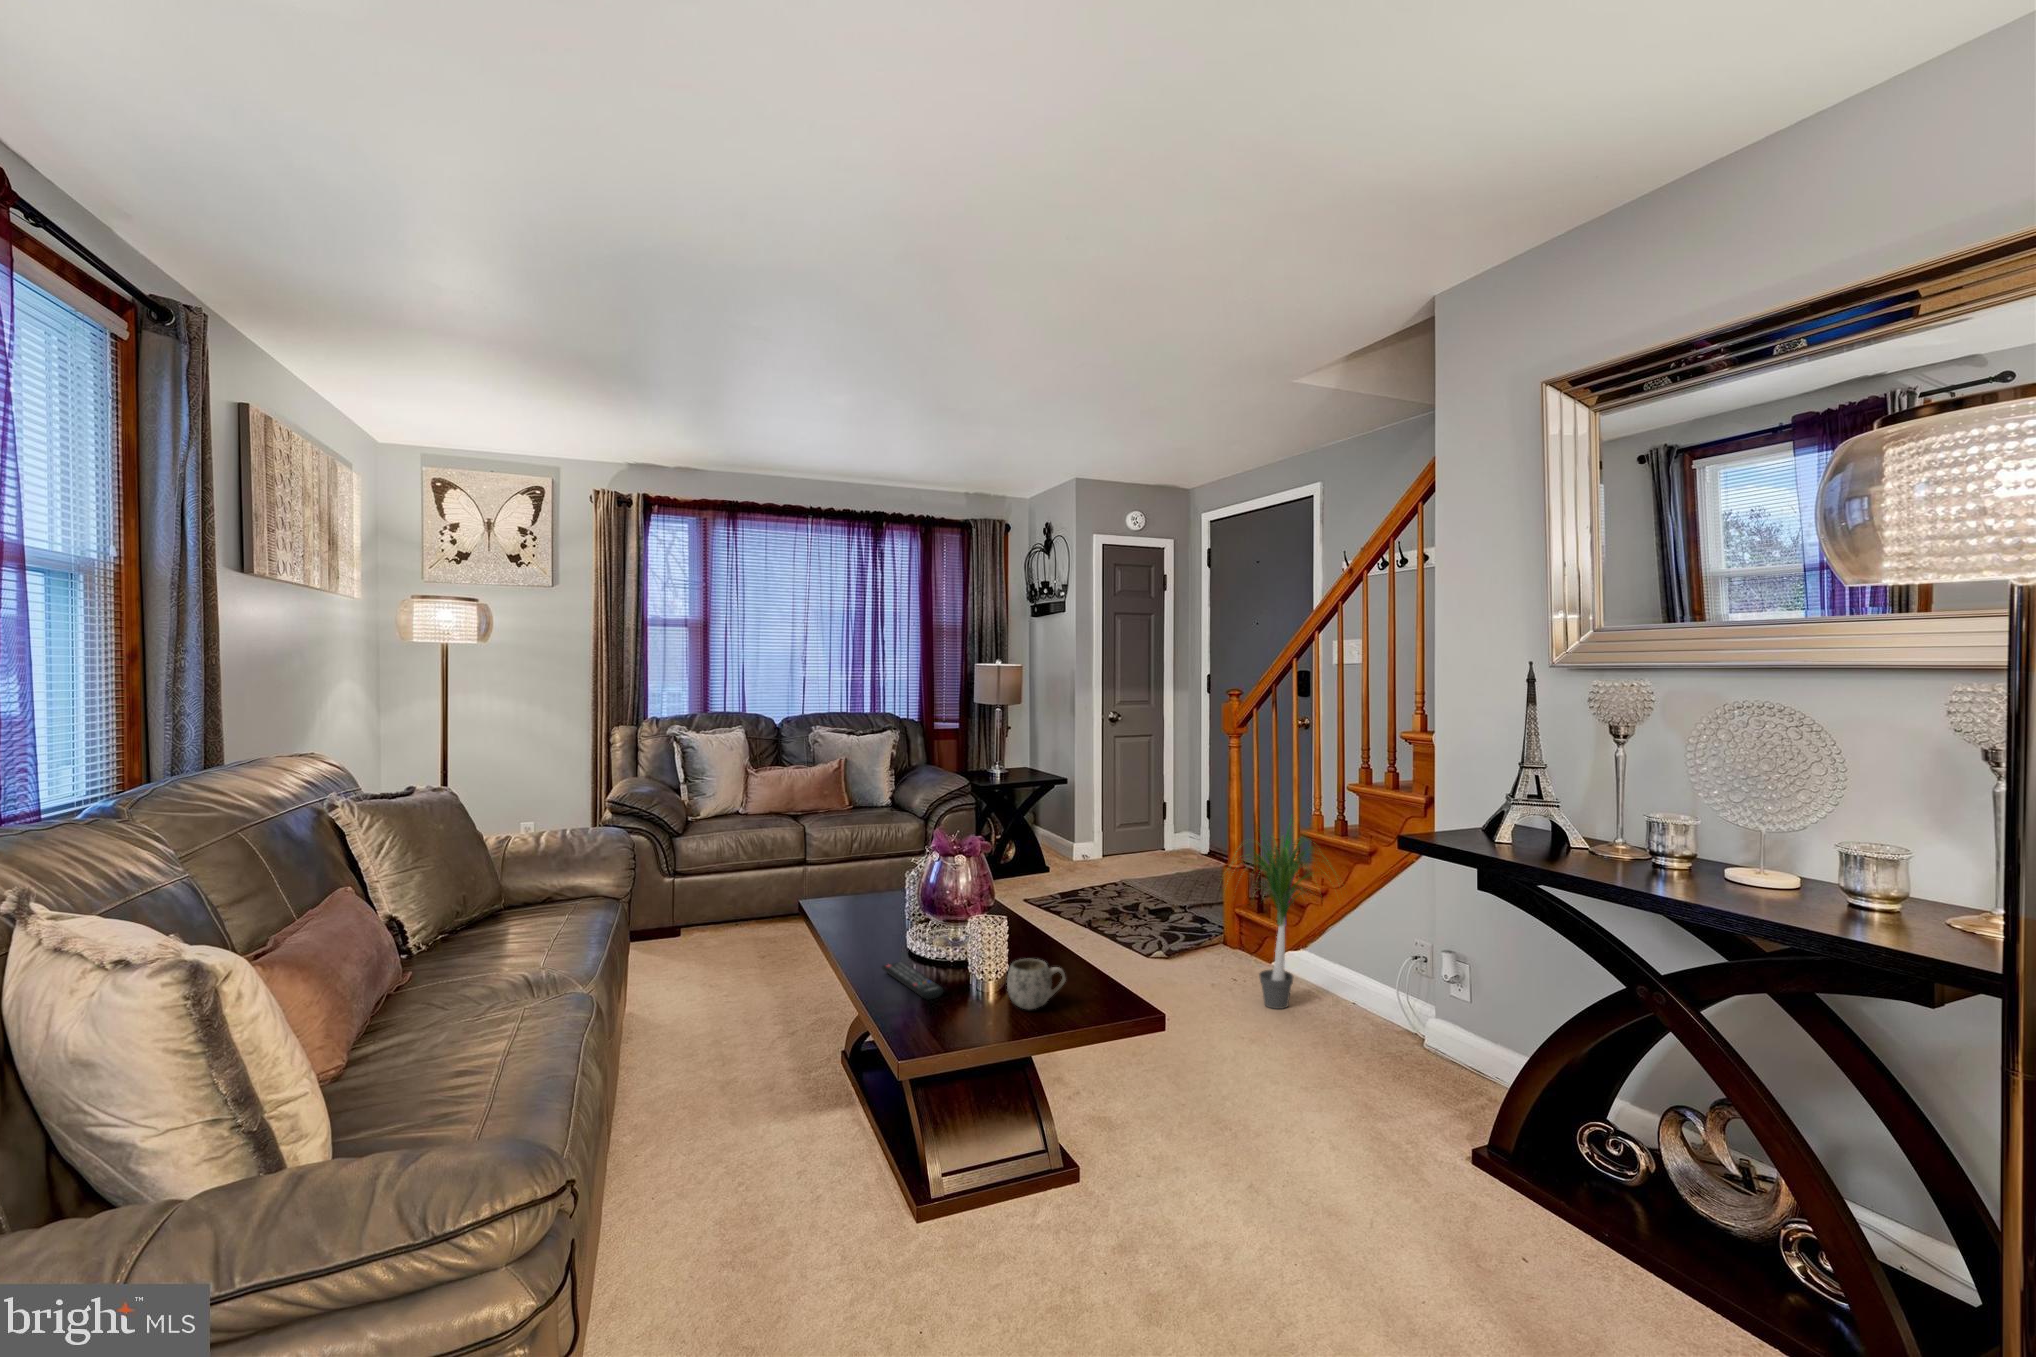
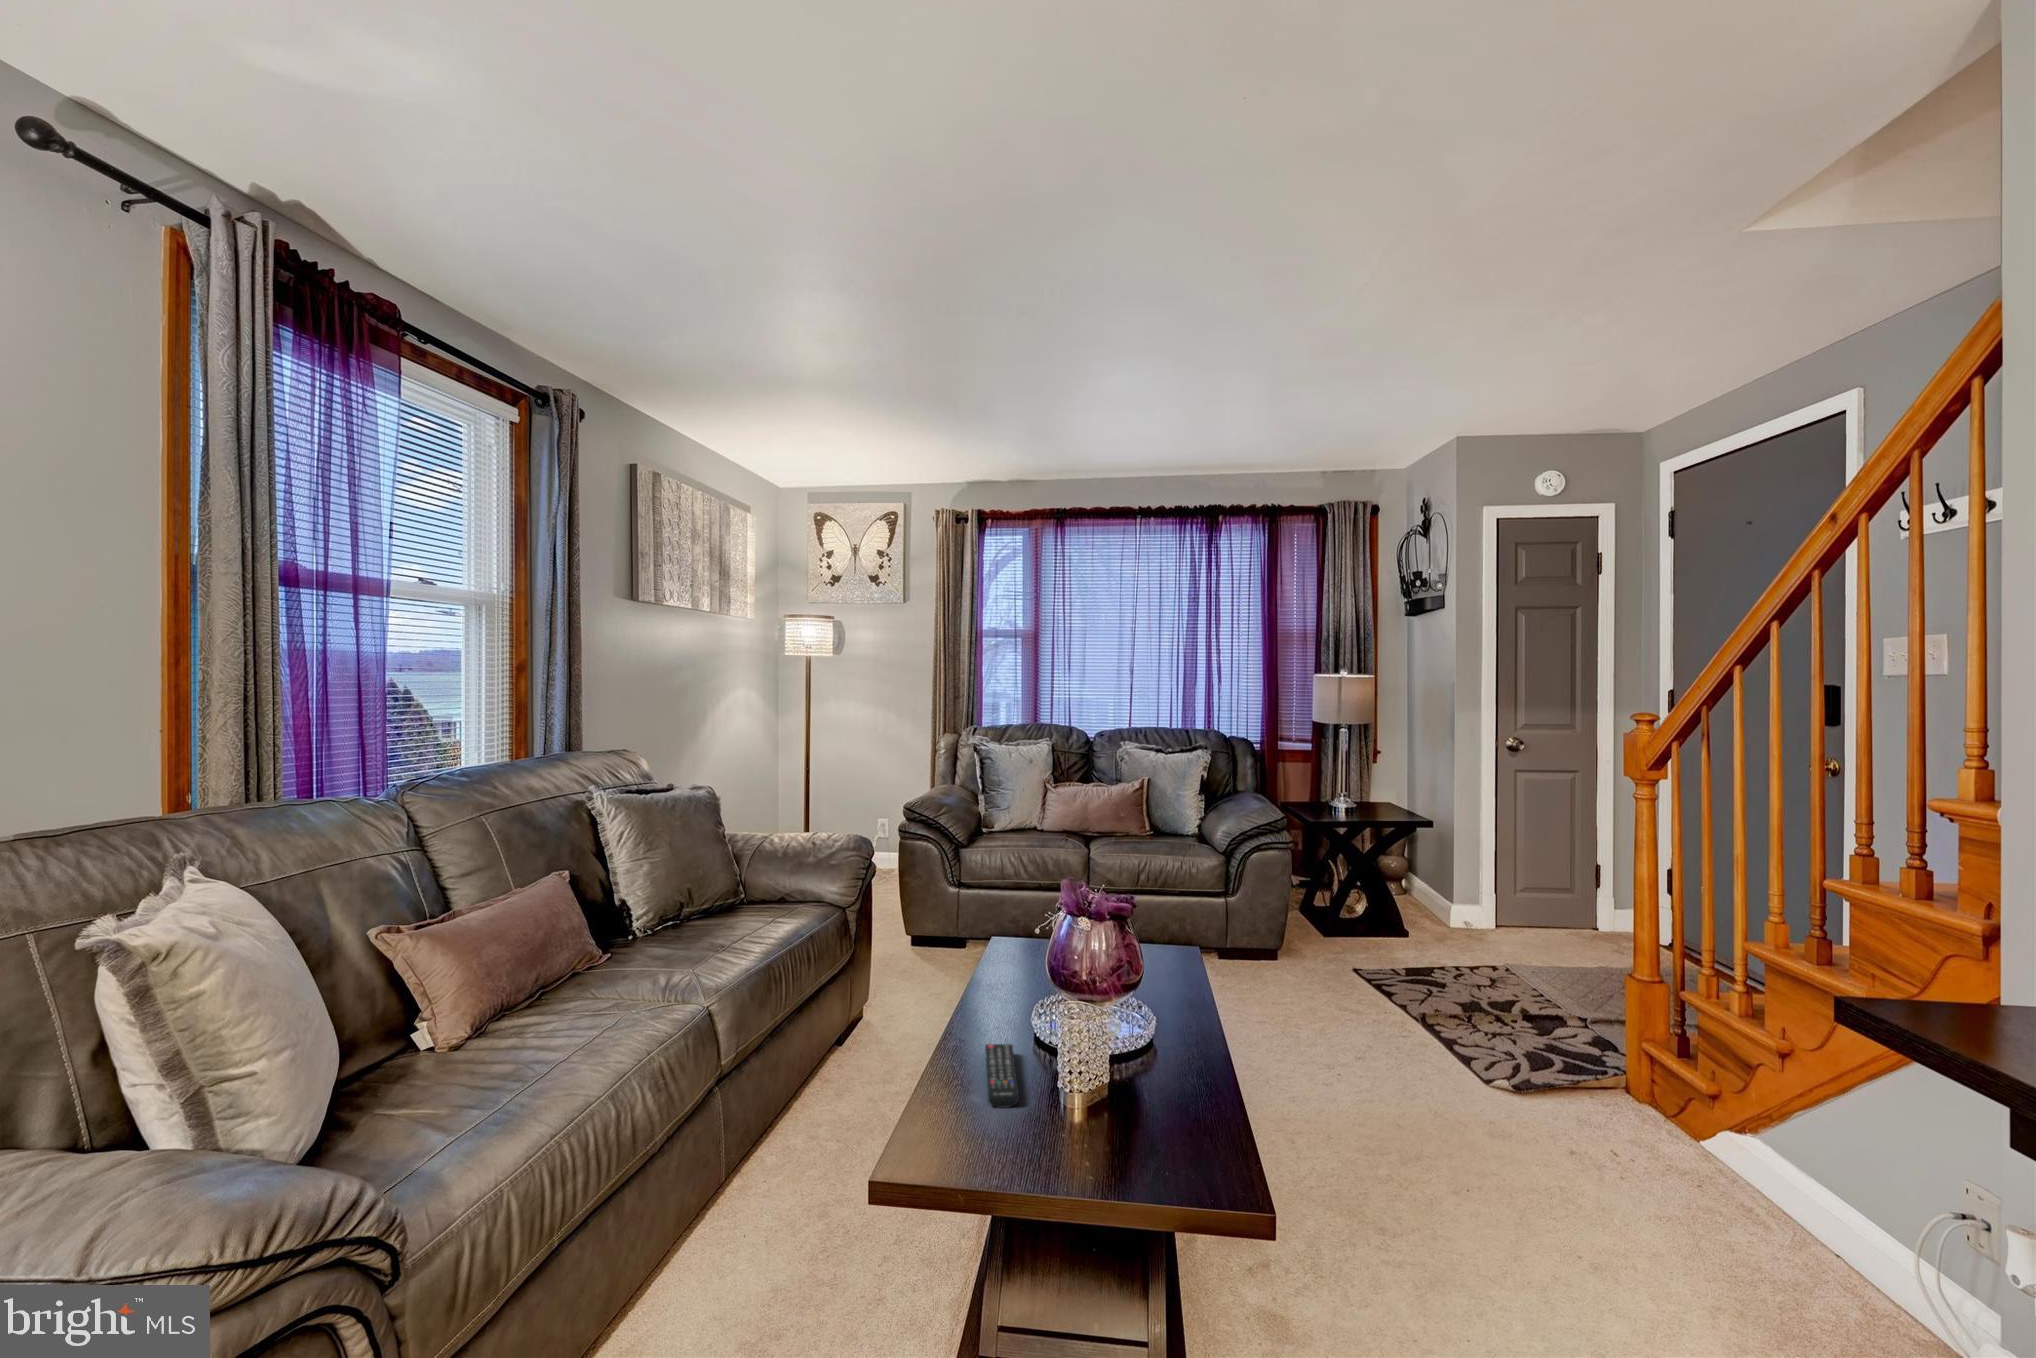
potted plant: present [1230,824,1336,1009] -> none [1570,915,1831,1232]
mug: present [1007,959,1066,1009] -> none [1074,1086,1156,1163]

